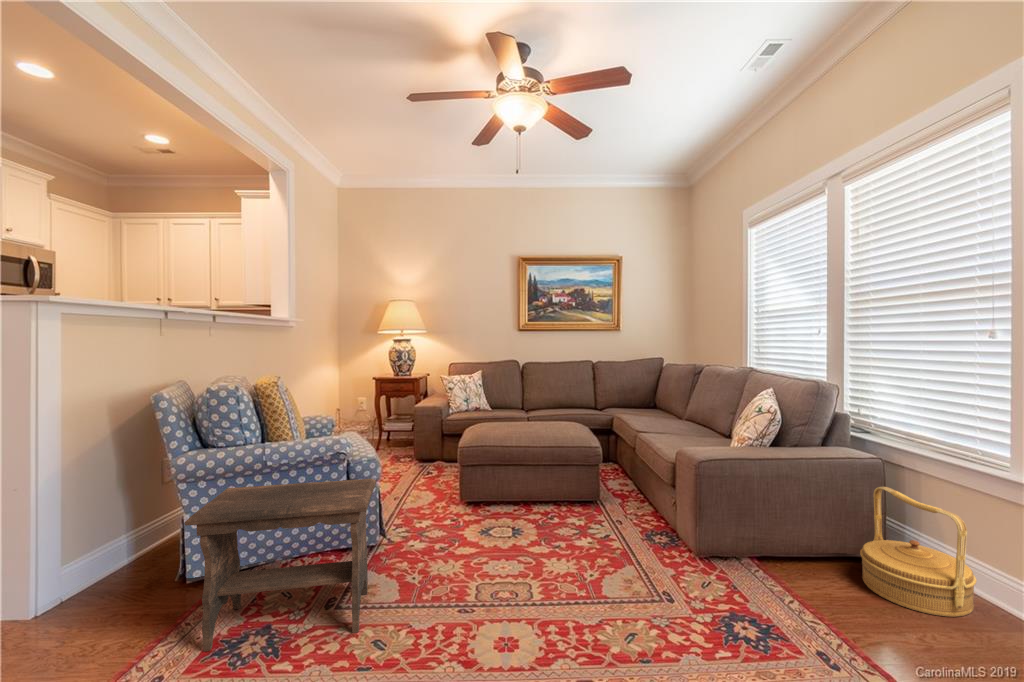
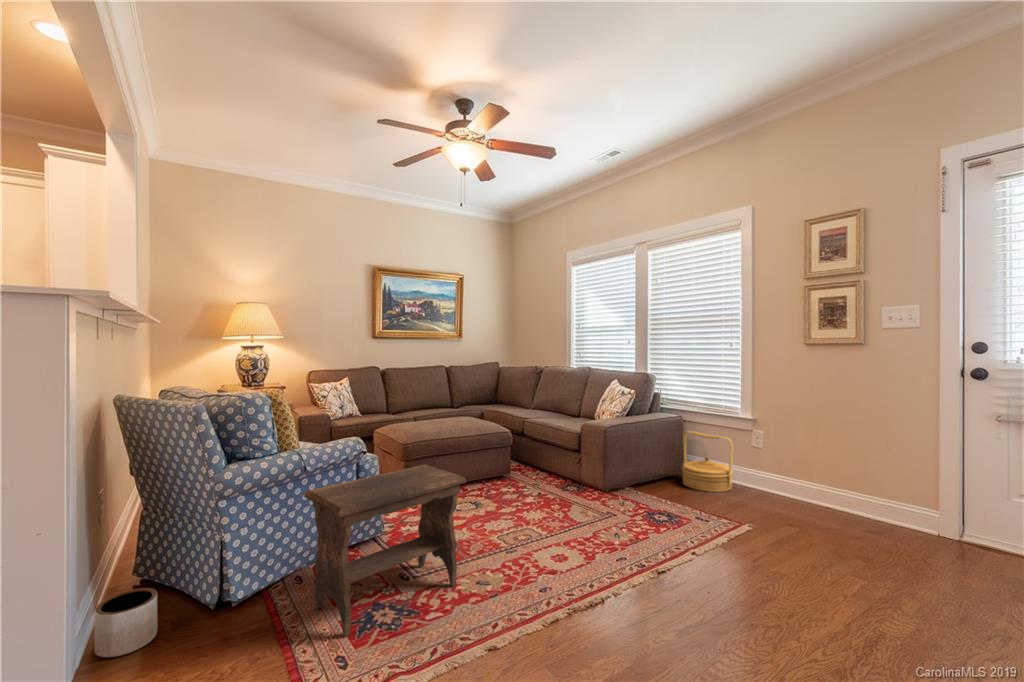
planter: none [90,545,143,598] -> present [94,588,158,657]

